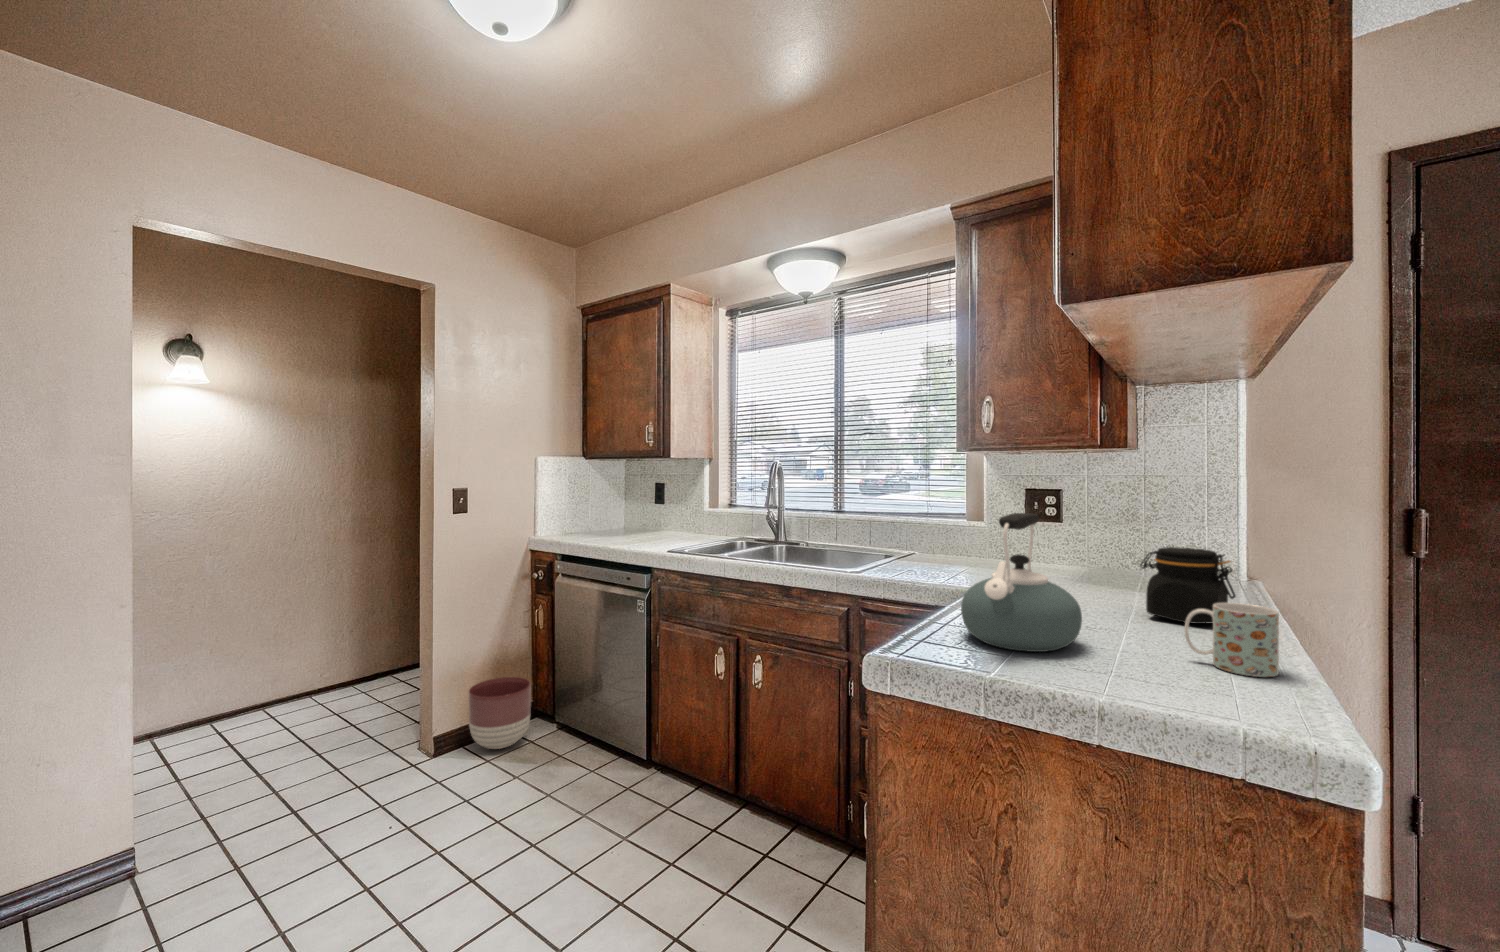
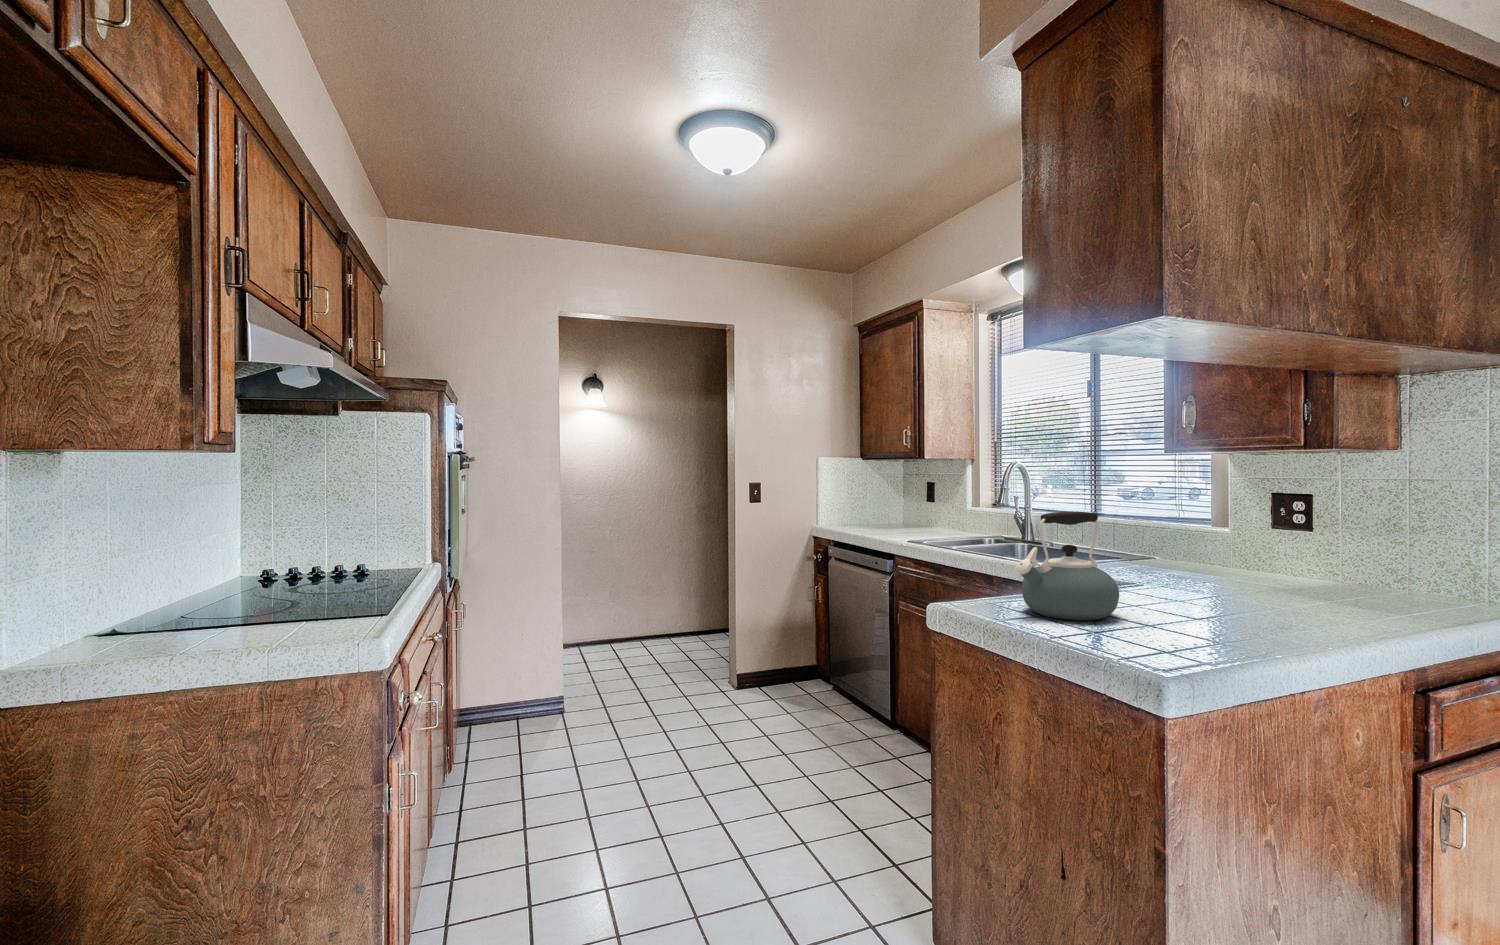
jar: present [1140,547,1236,624] -> none [1250,552,1340,626]
mug: present [1185,603,1279,677] -> none [1184,592,1250,652]
planter: present [468,677,531,749] -> none [761,640,808,695]

